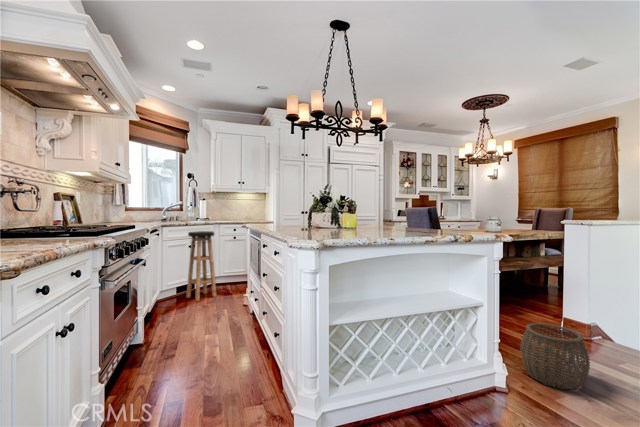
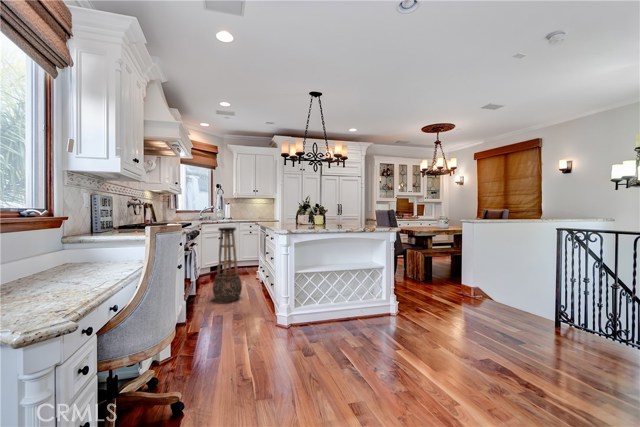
woven basket: present [520,323,590,390] -> present [213,273,242,302]

